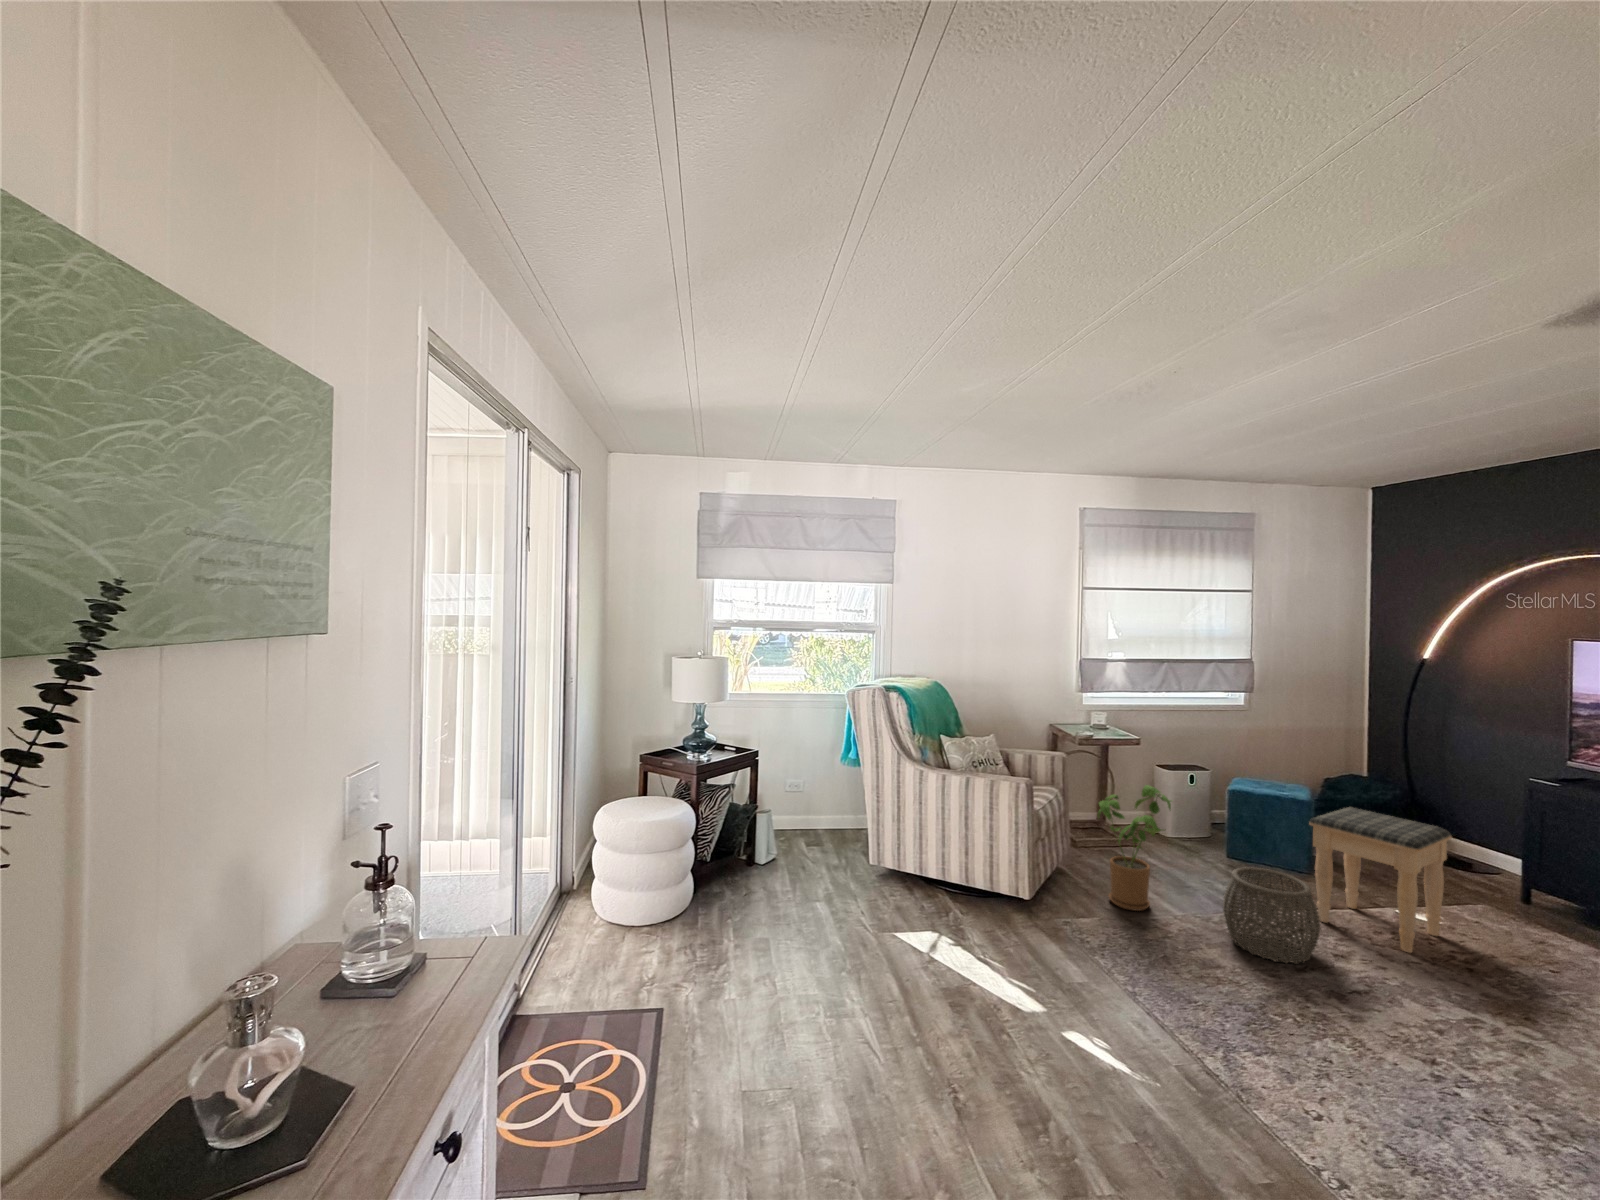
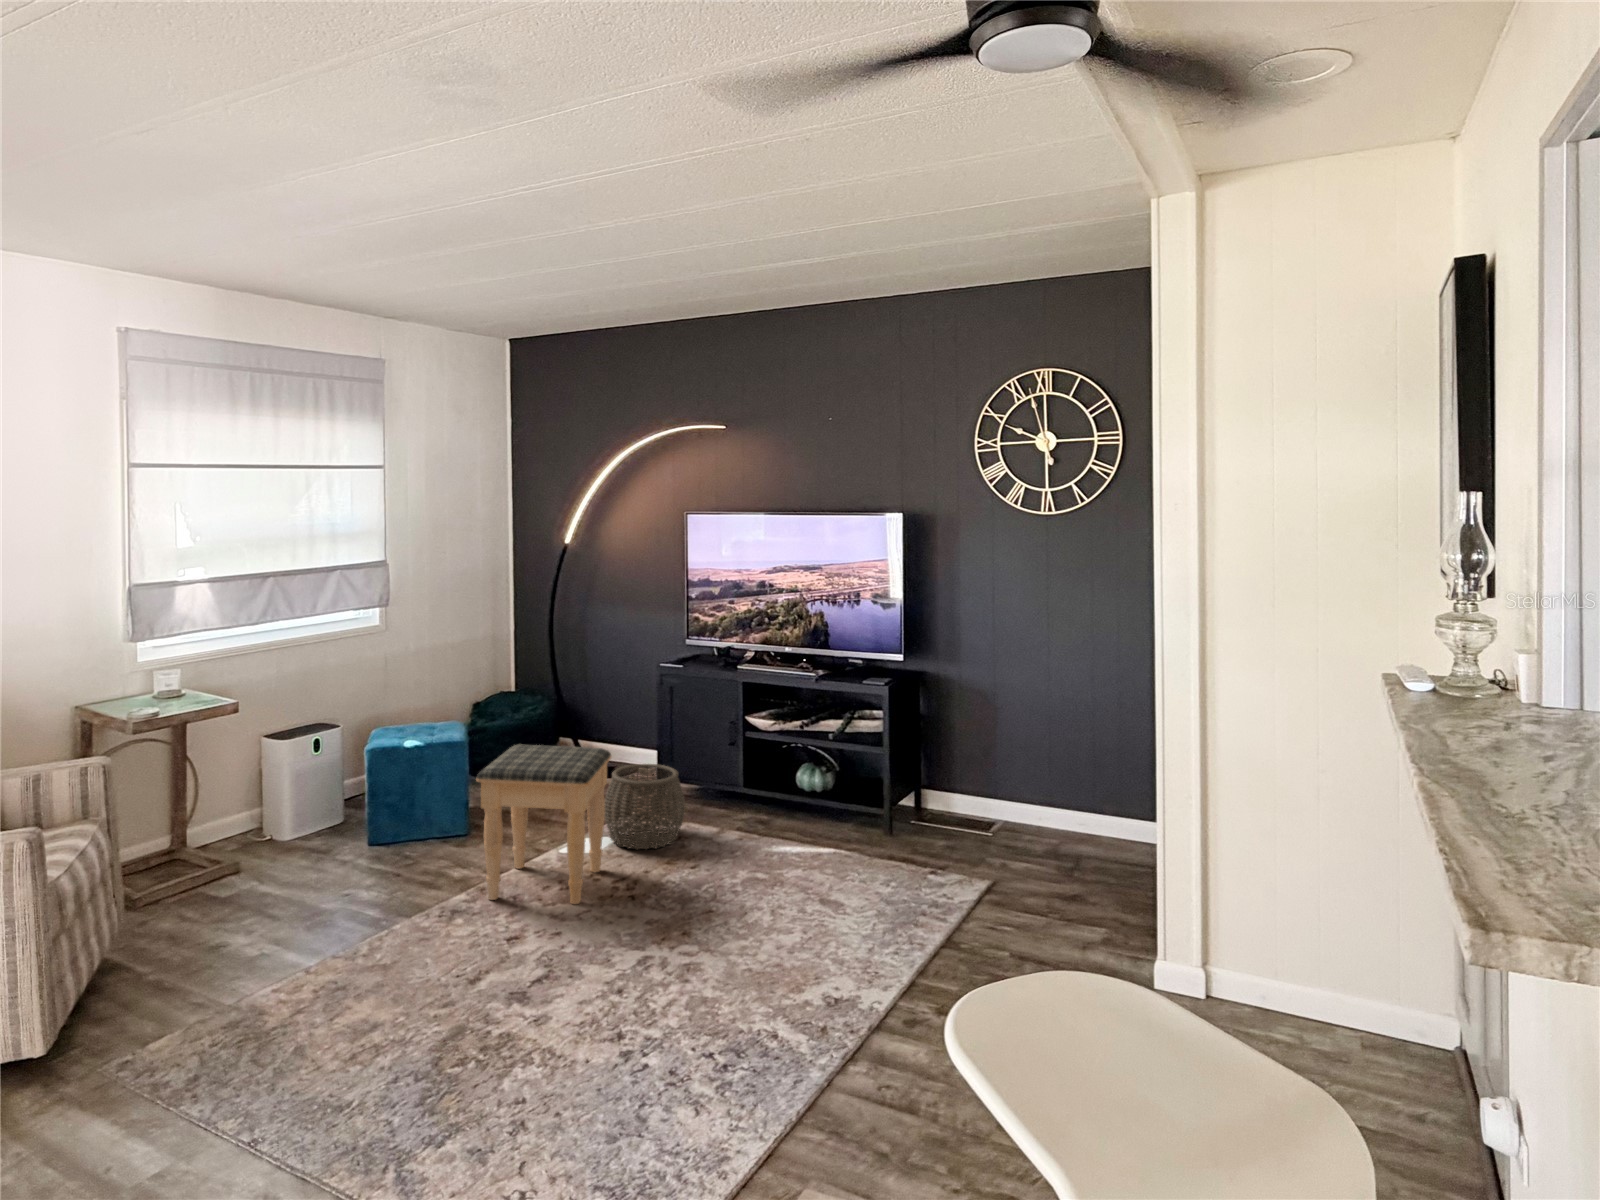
house plant: present [1098,785,1171,911] -> none [174,782,301,991]
woven basket: present [1223,867,1321,964] -> present [604,764,685,849]

